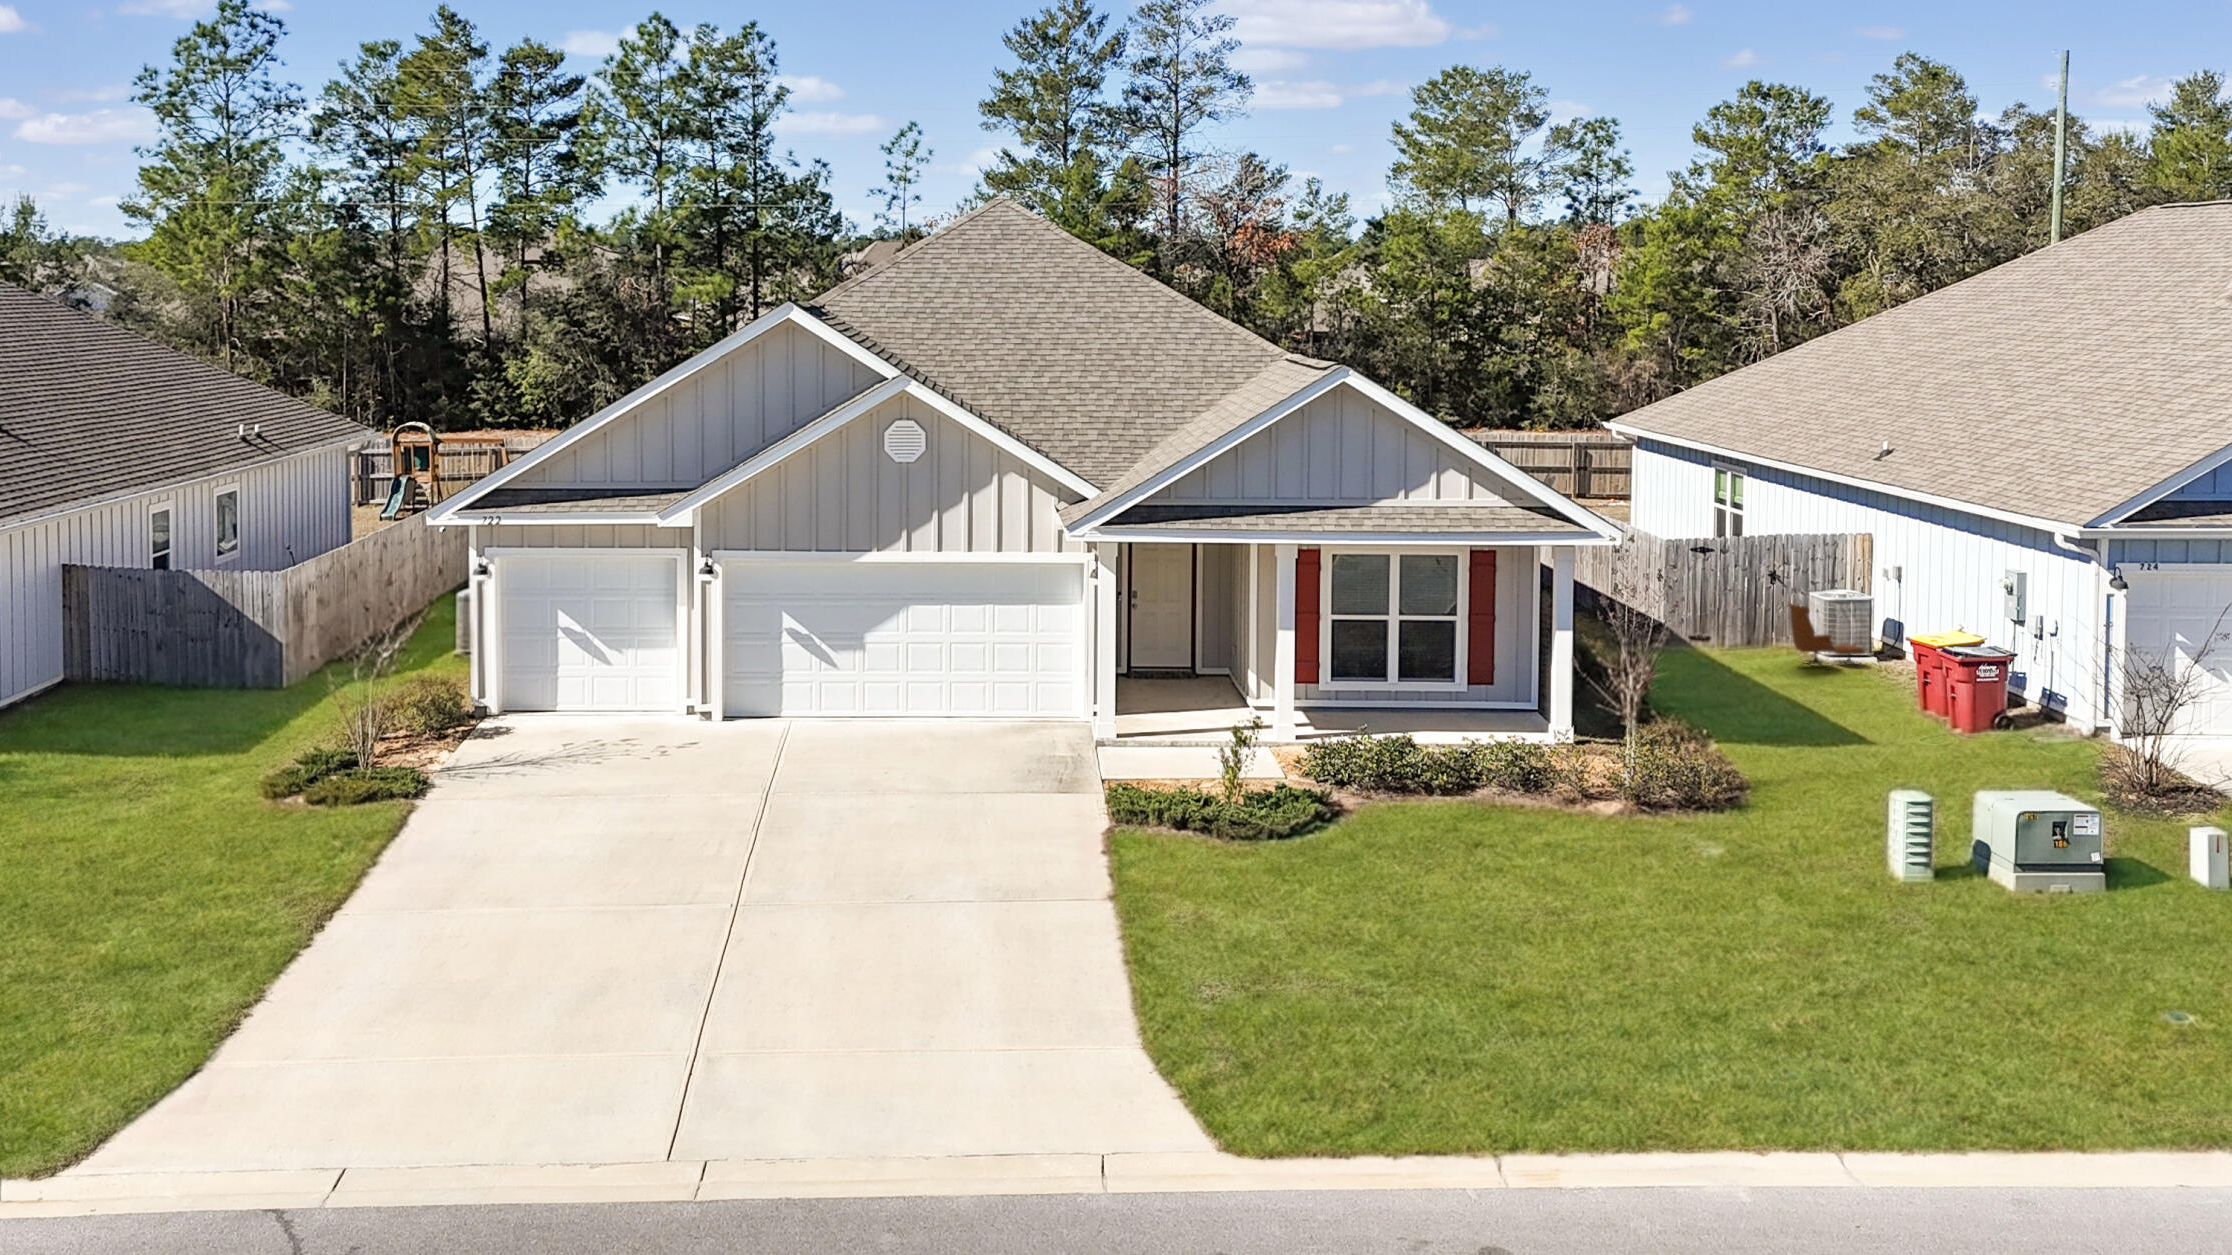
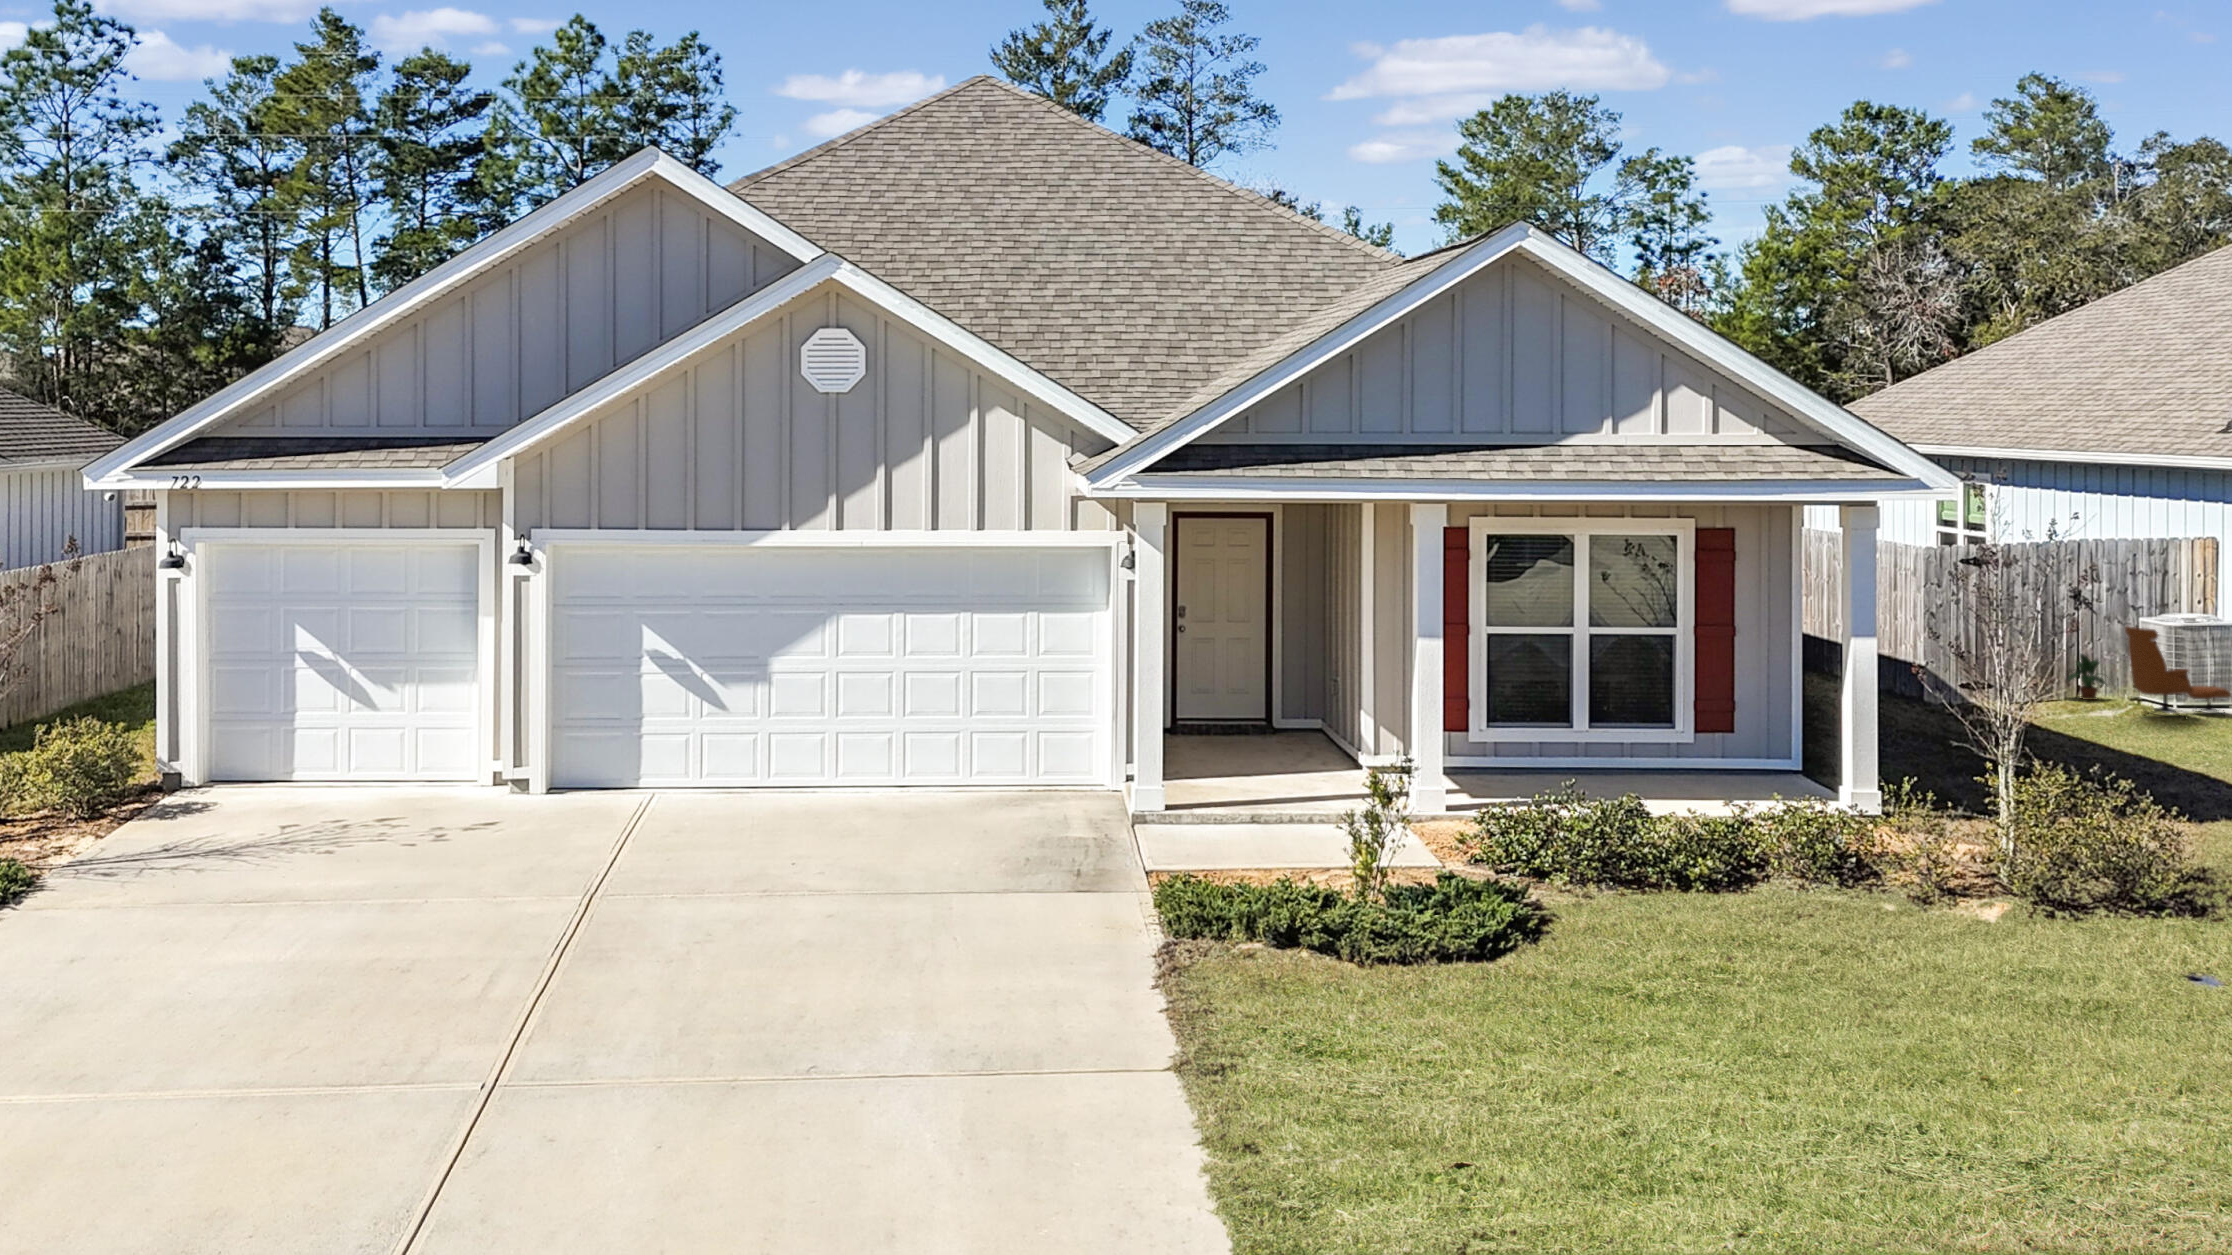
potted plant: none [1753,617,1787,651] -> present [2067,654,2108,700]

